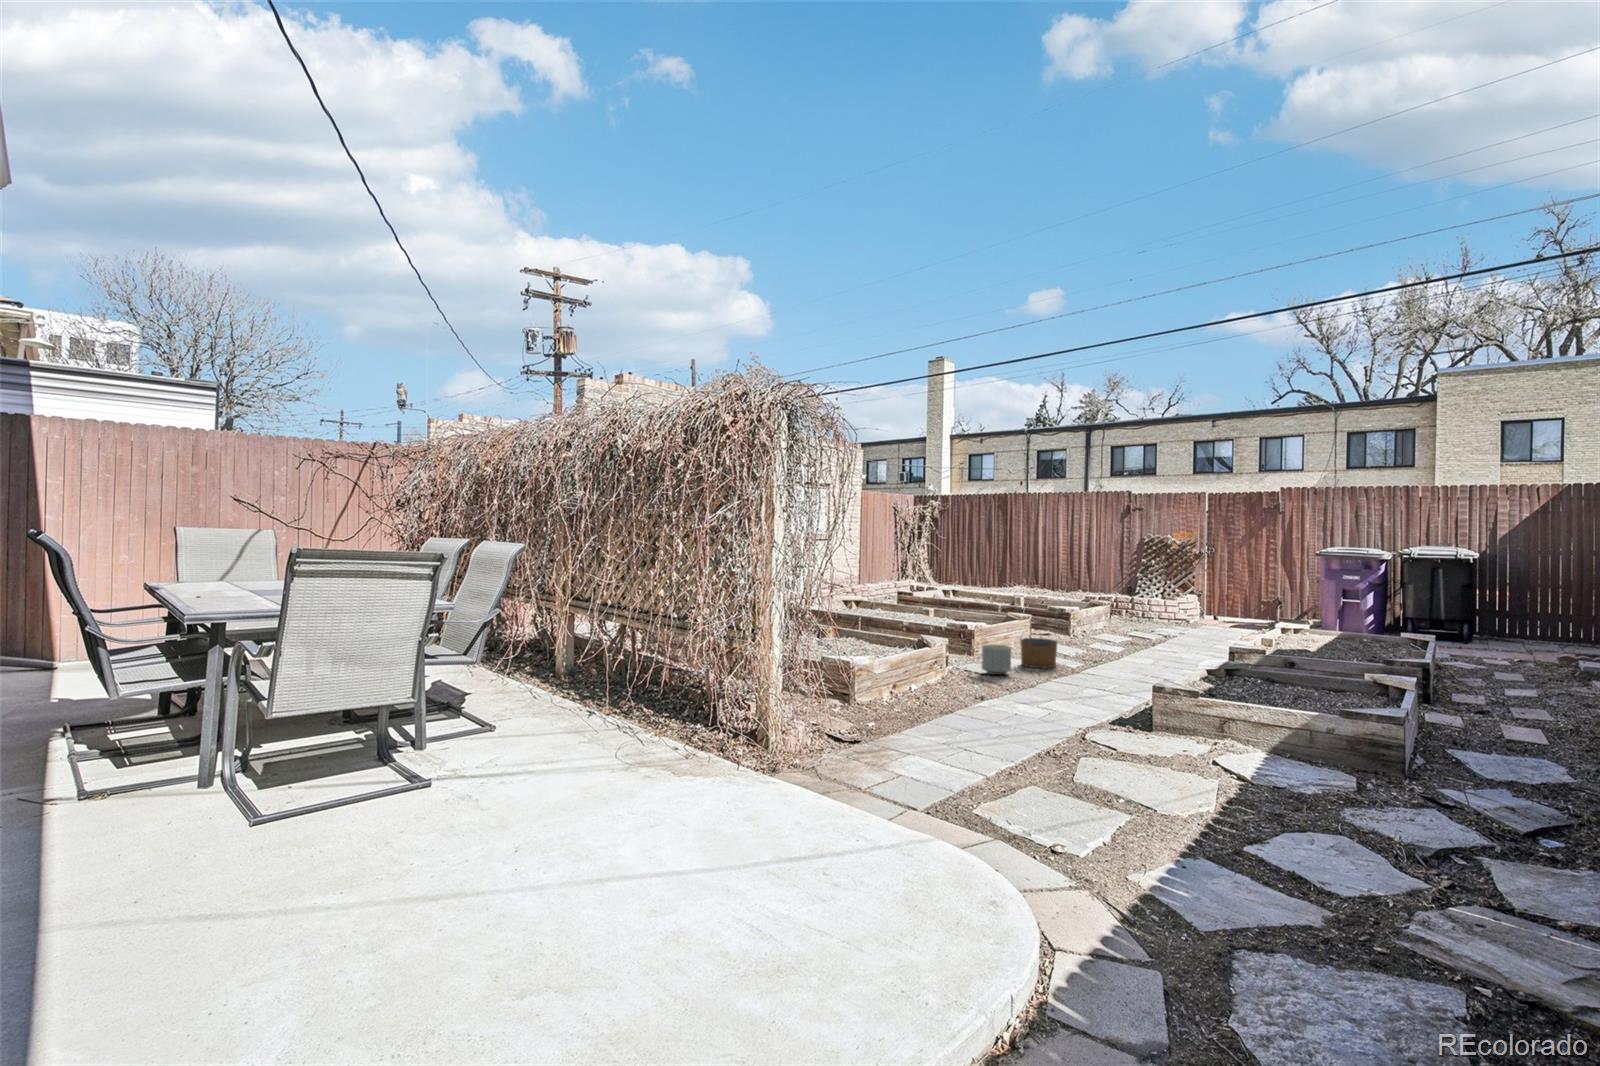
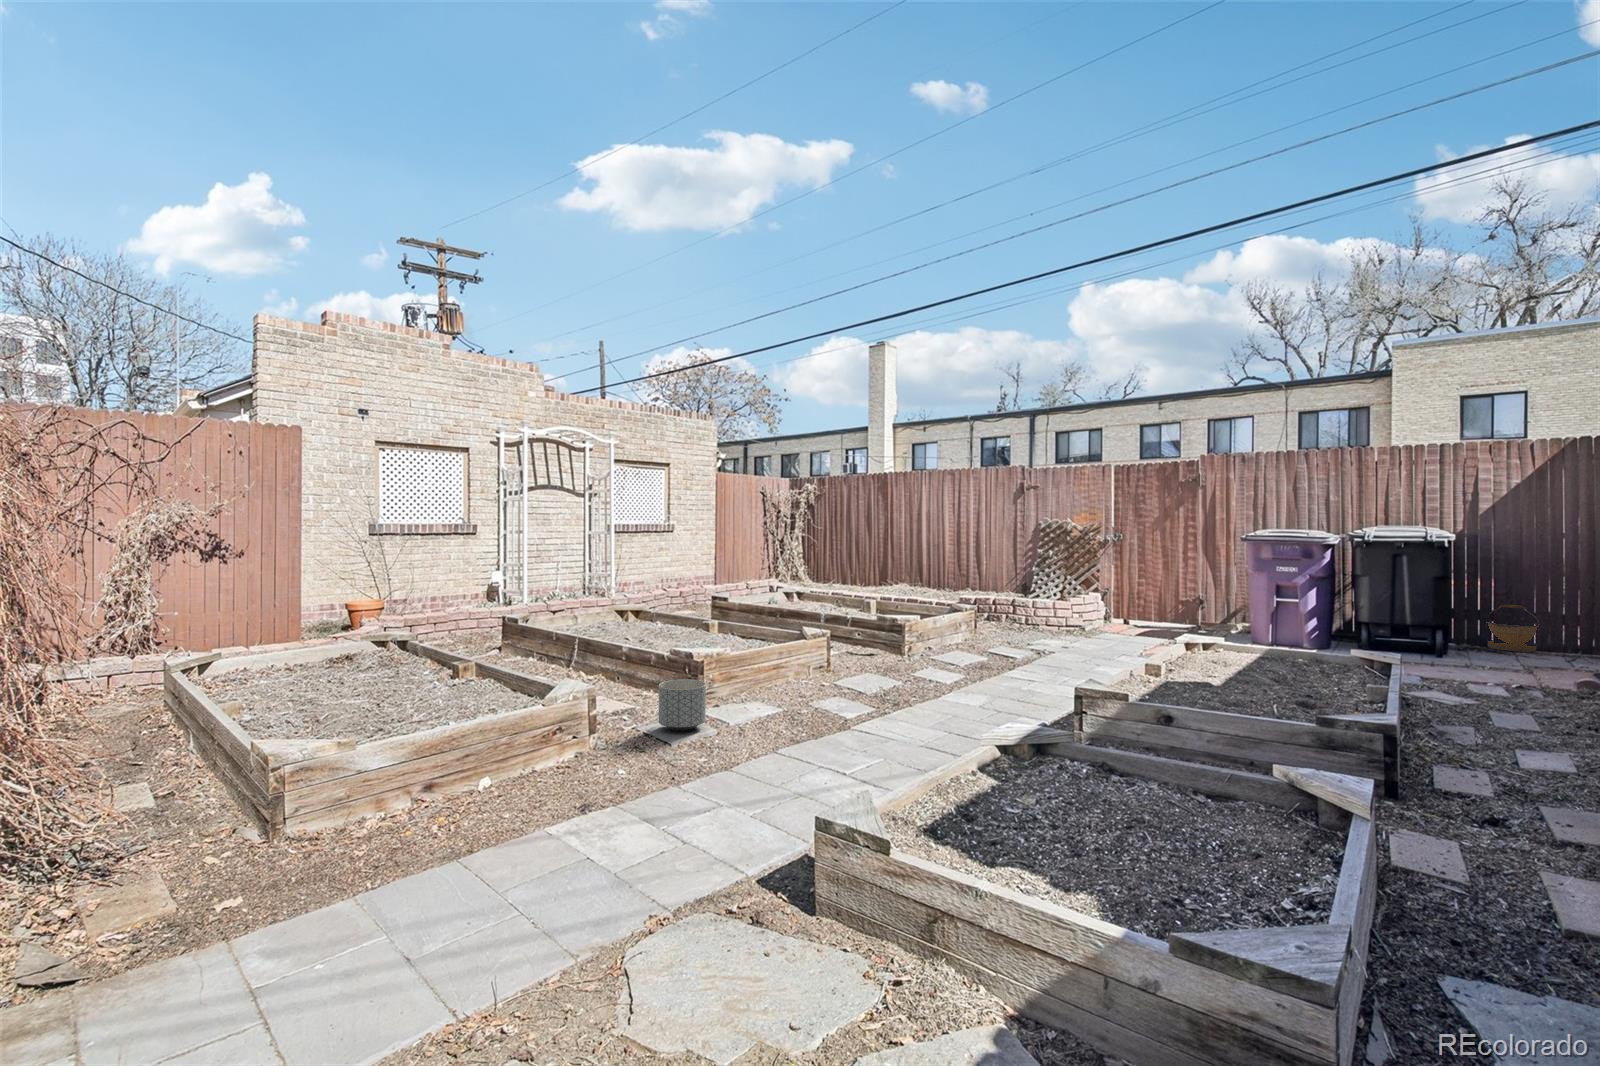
bucket: present [1020,623,1057,668] -> present [1486,605,1539,652]

